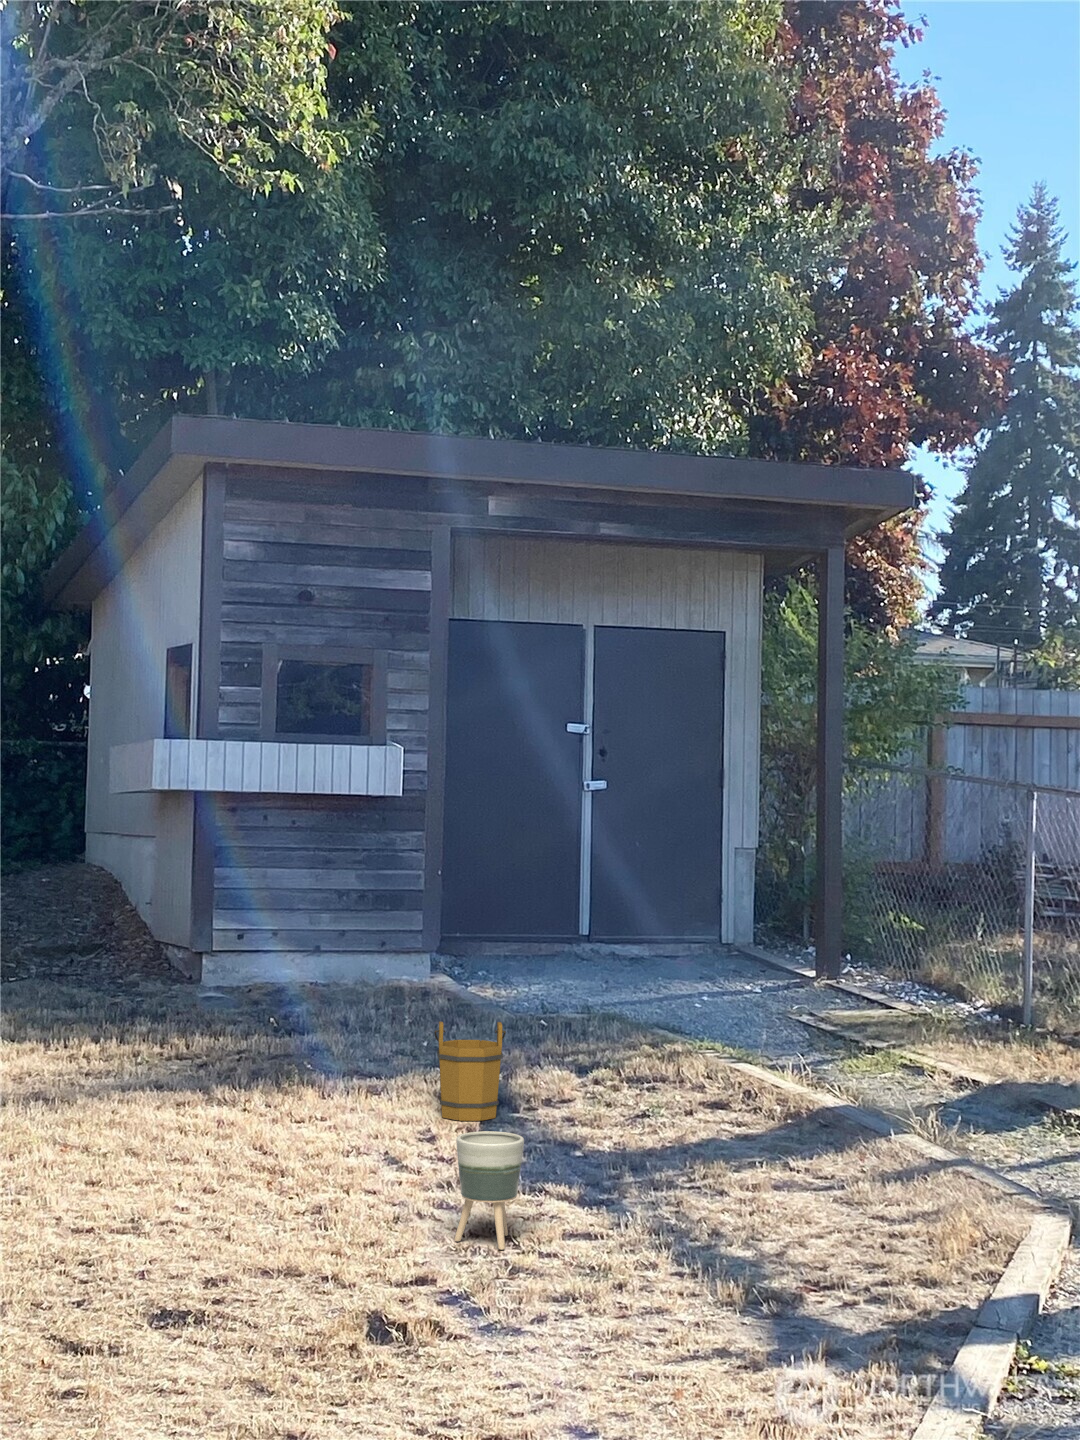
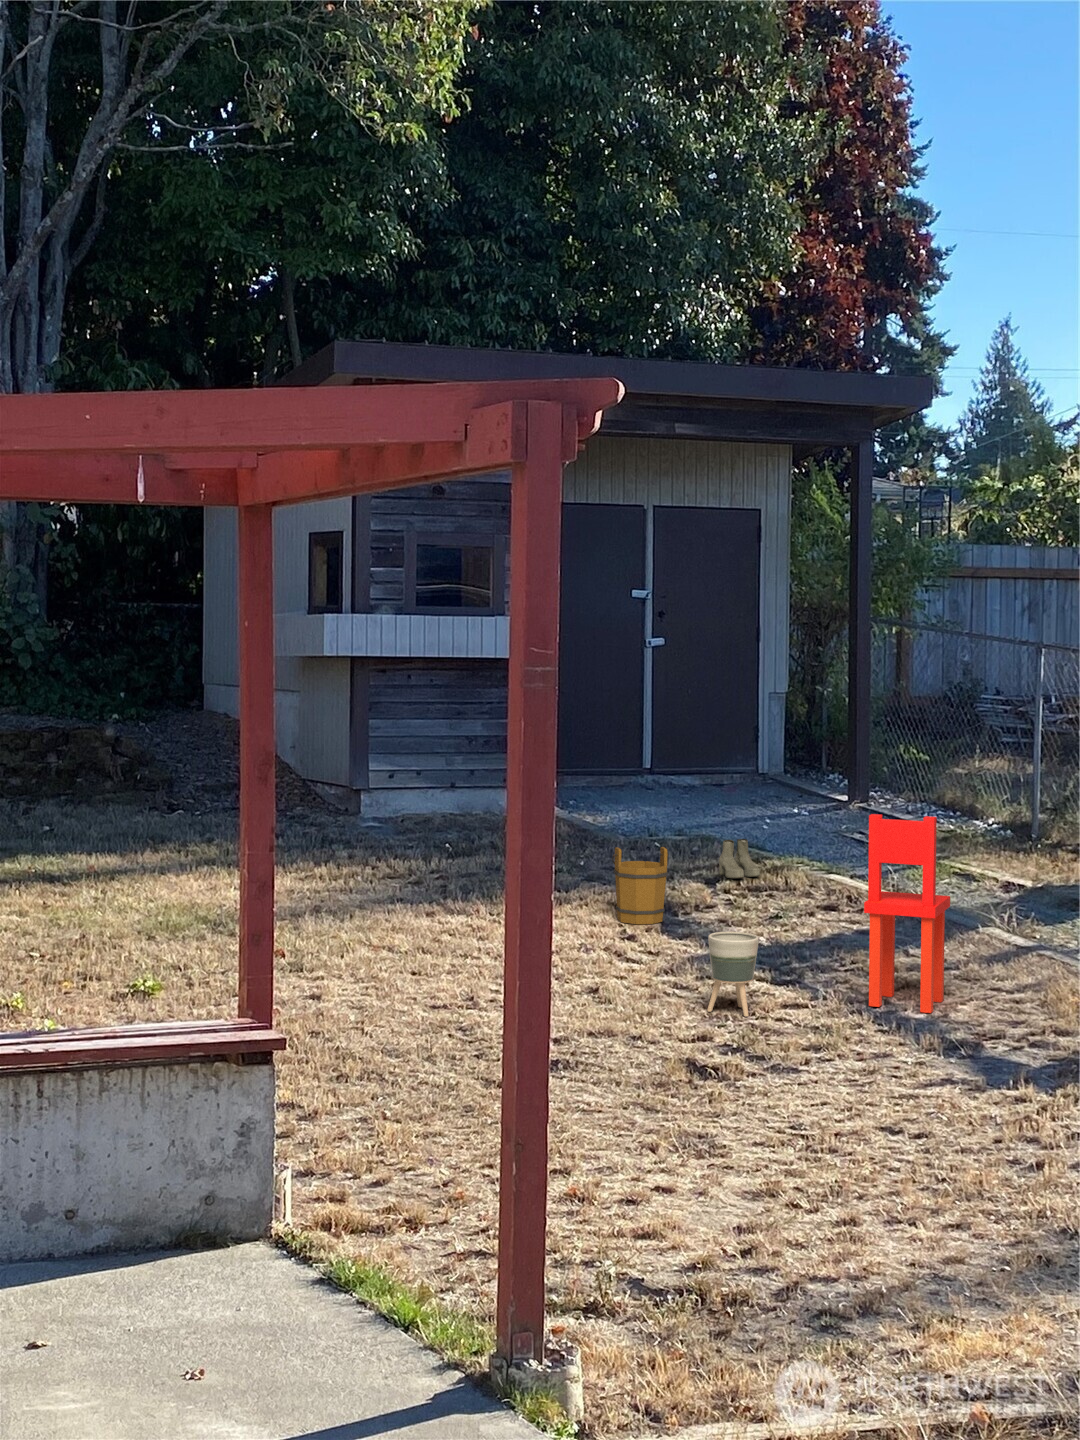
chair: none [672,975,796,1251] -> present [864,814,950,1013]
boots: none [601,1016,649,1065] -> present [719,839,760,879]

